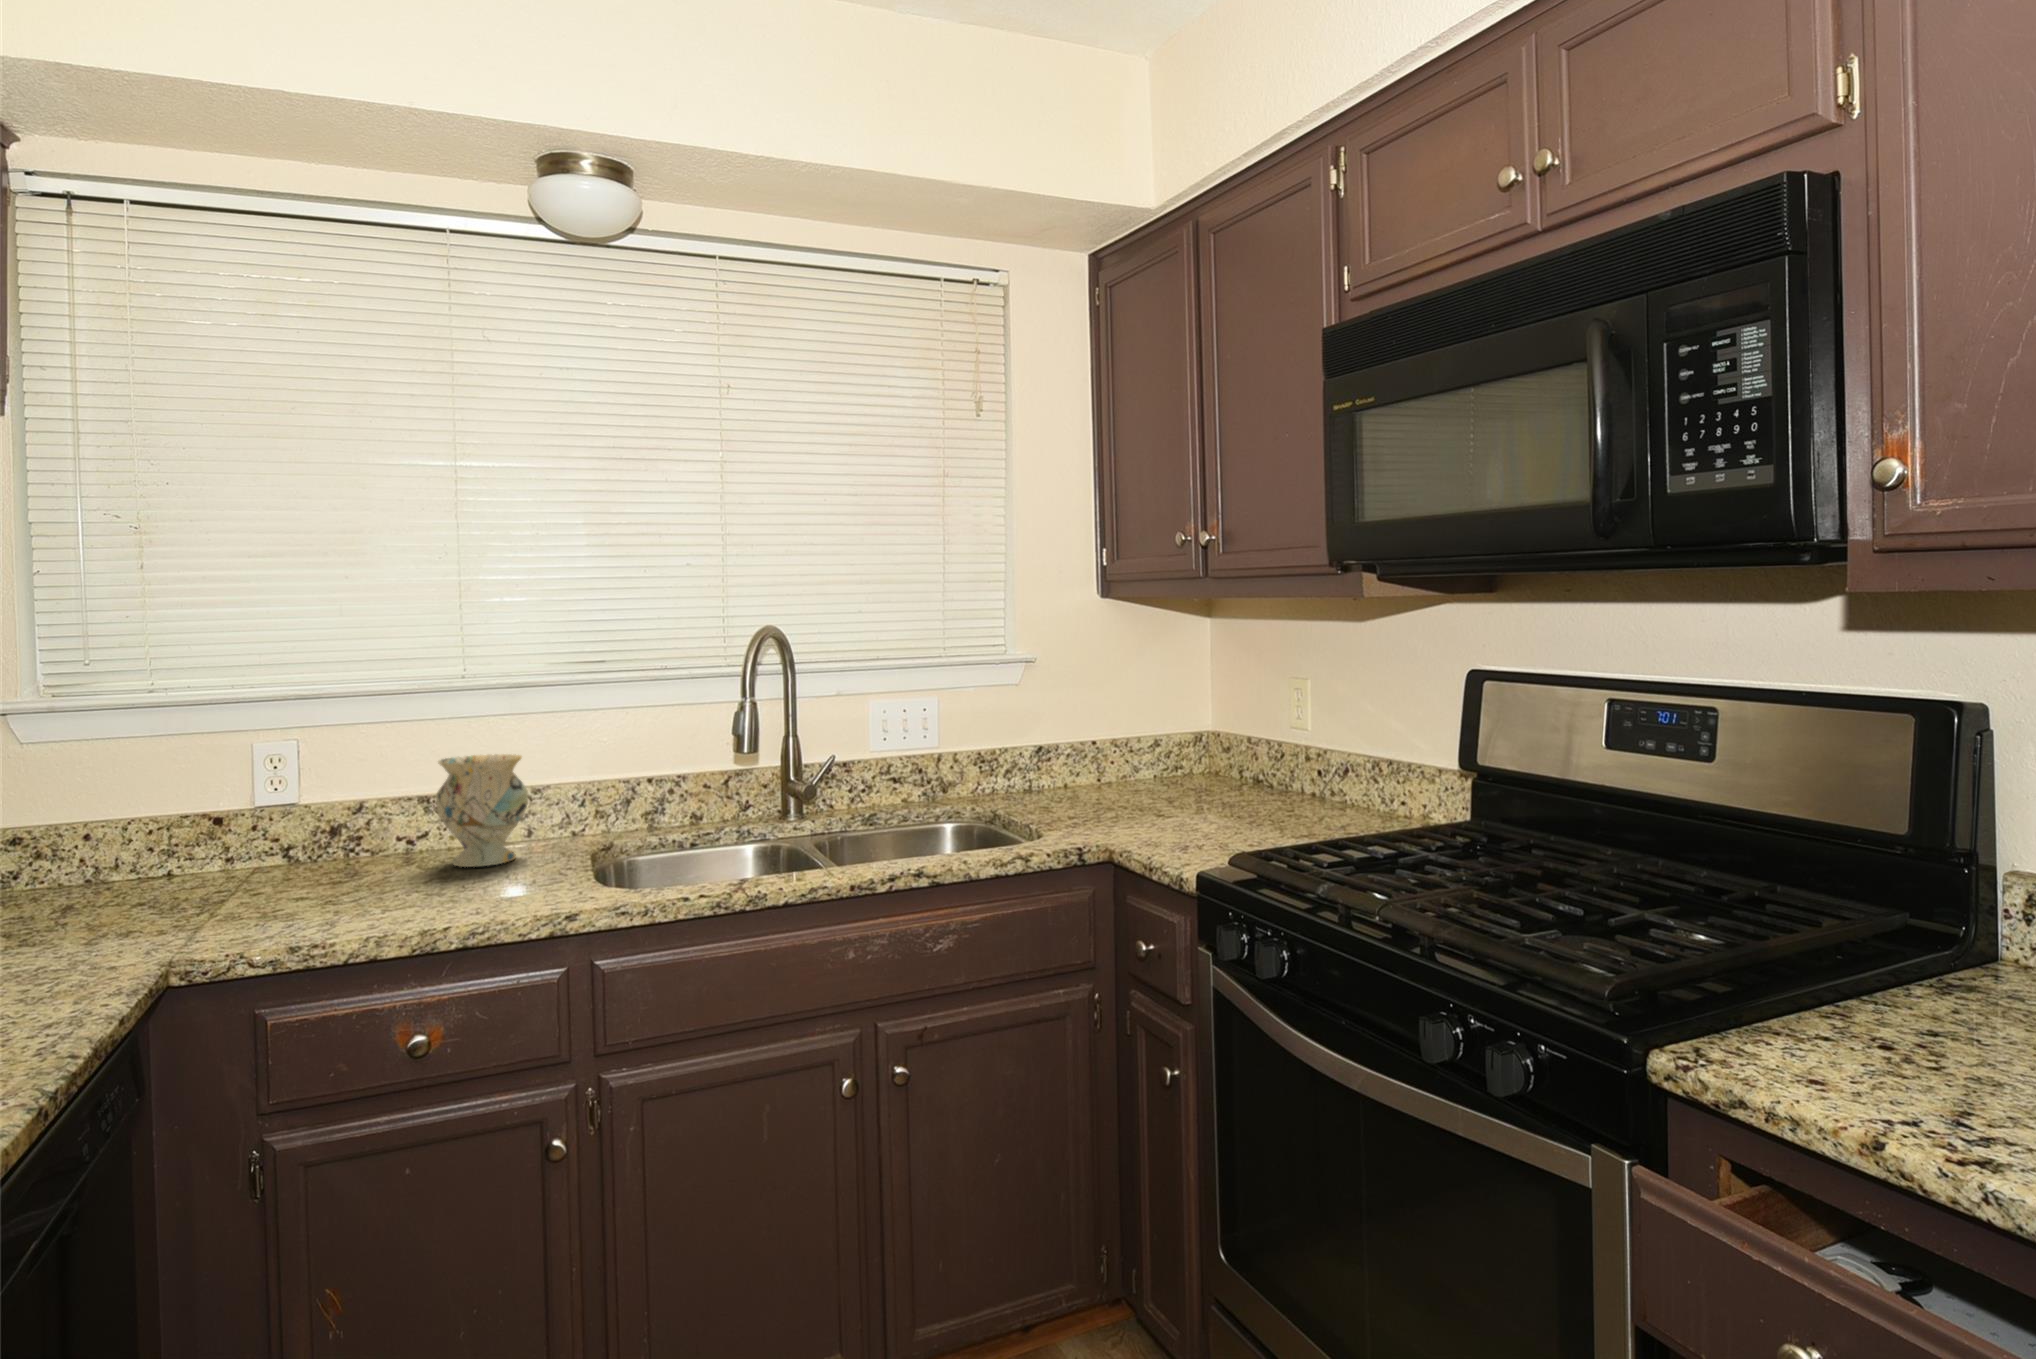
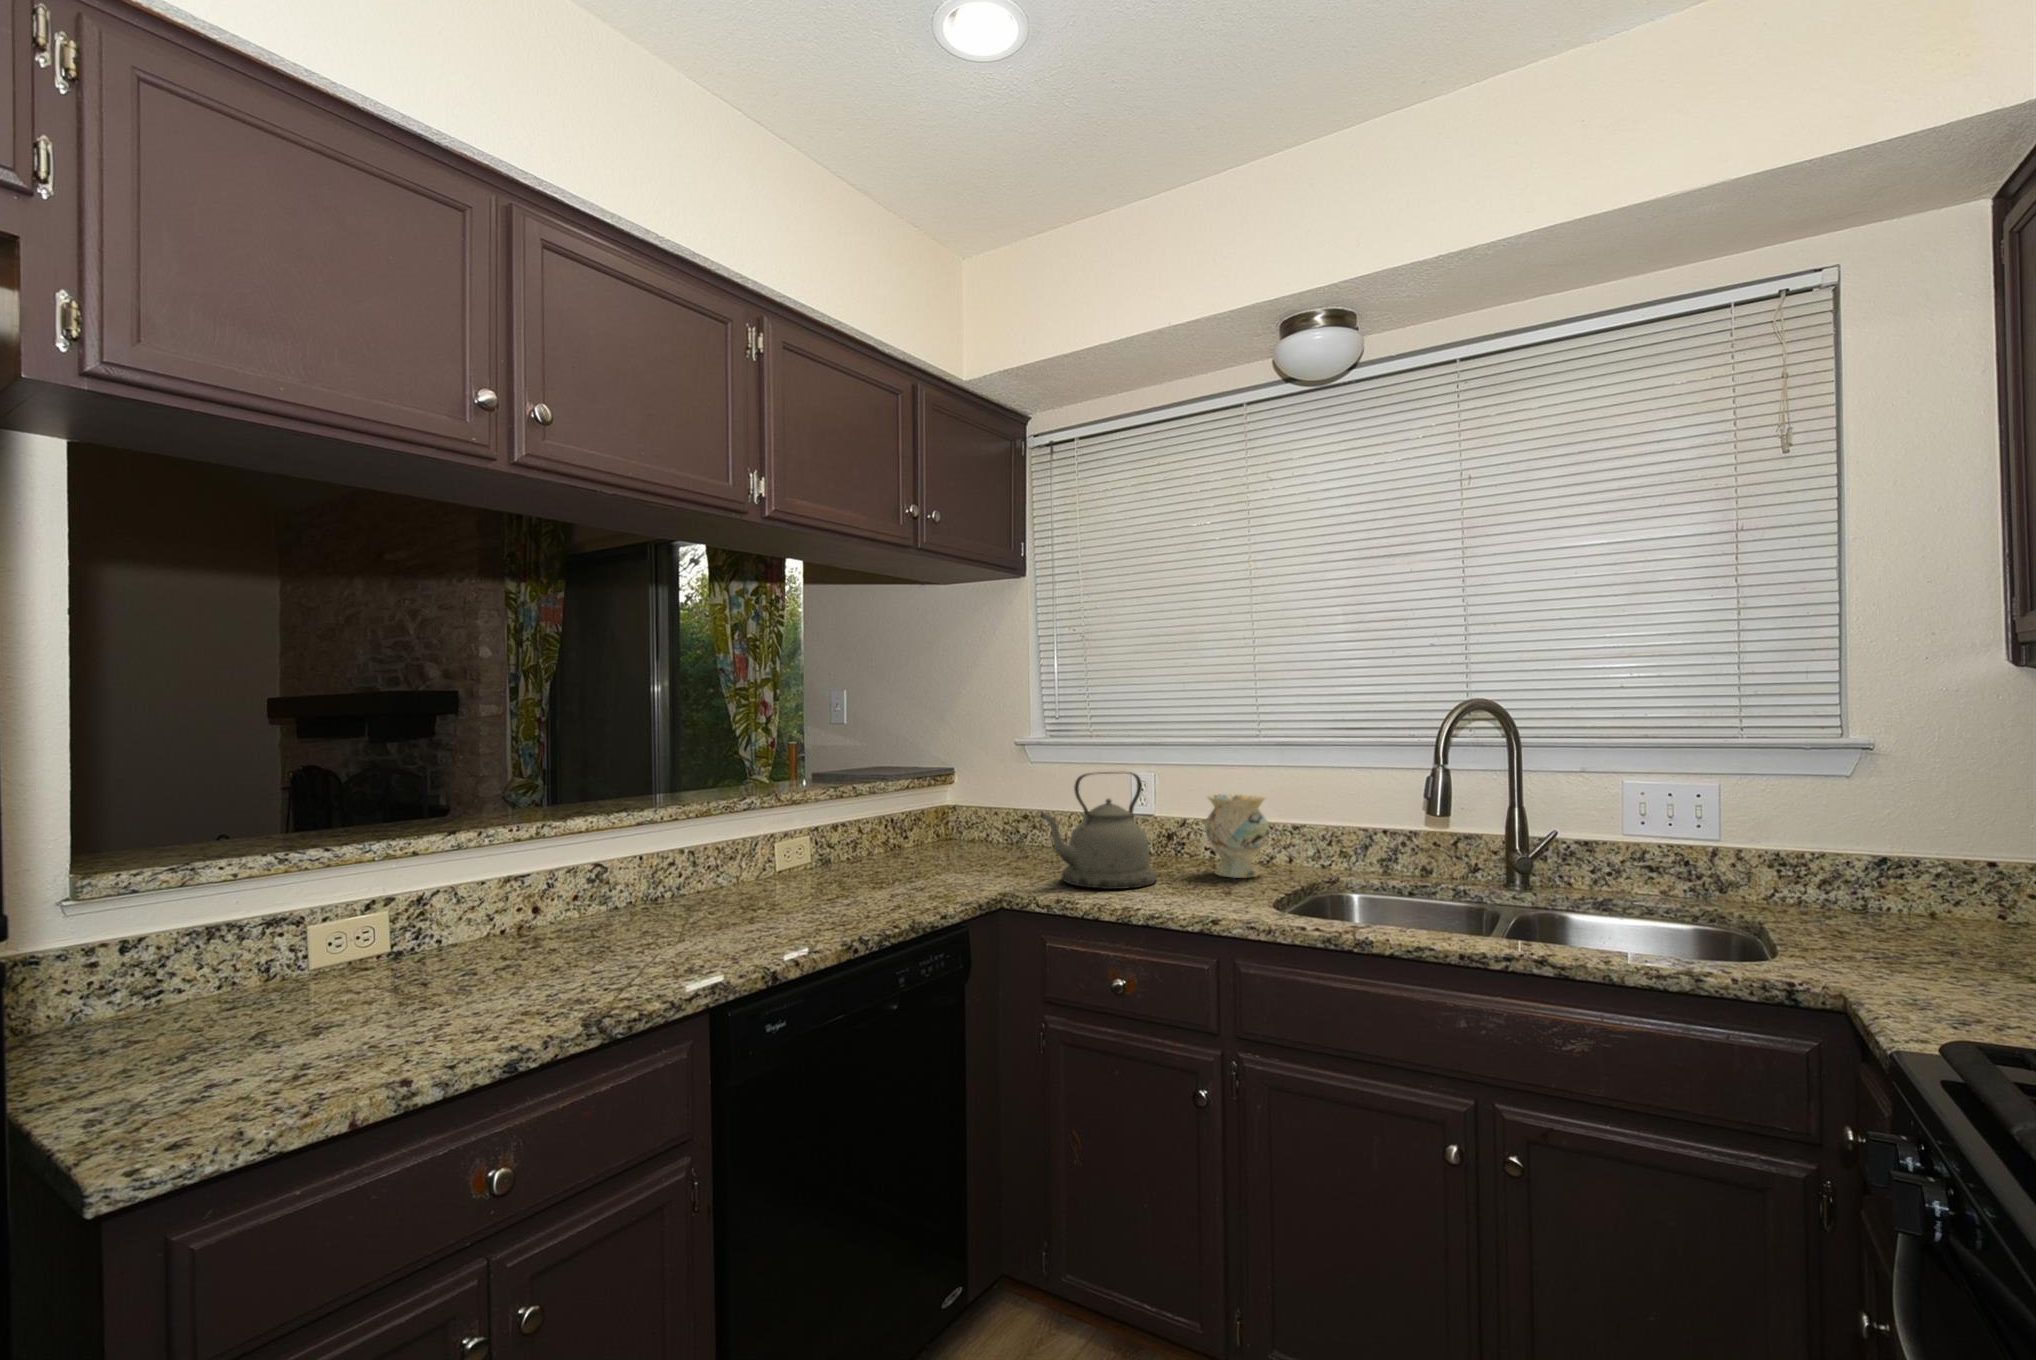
kettle: none [213,739,394,924] -> present [1040,772,1157,889]

